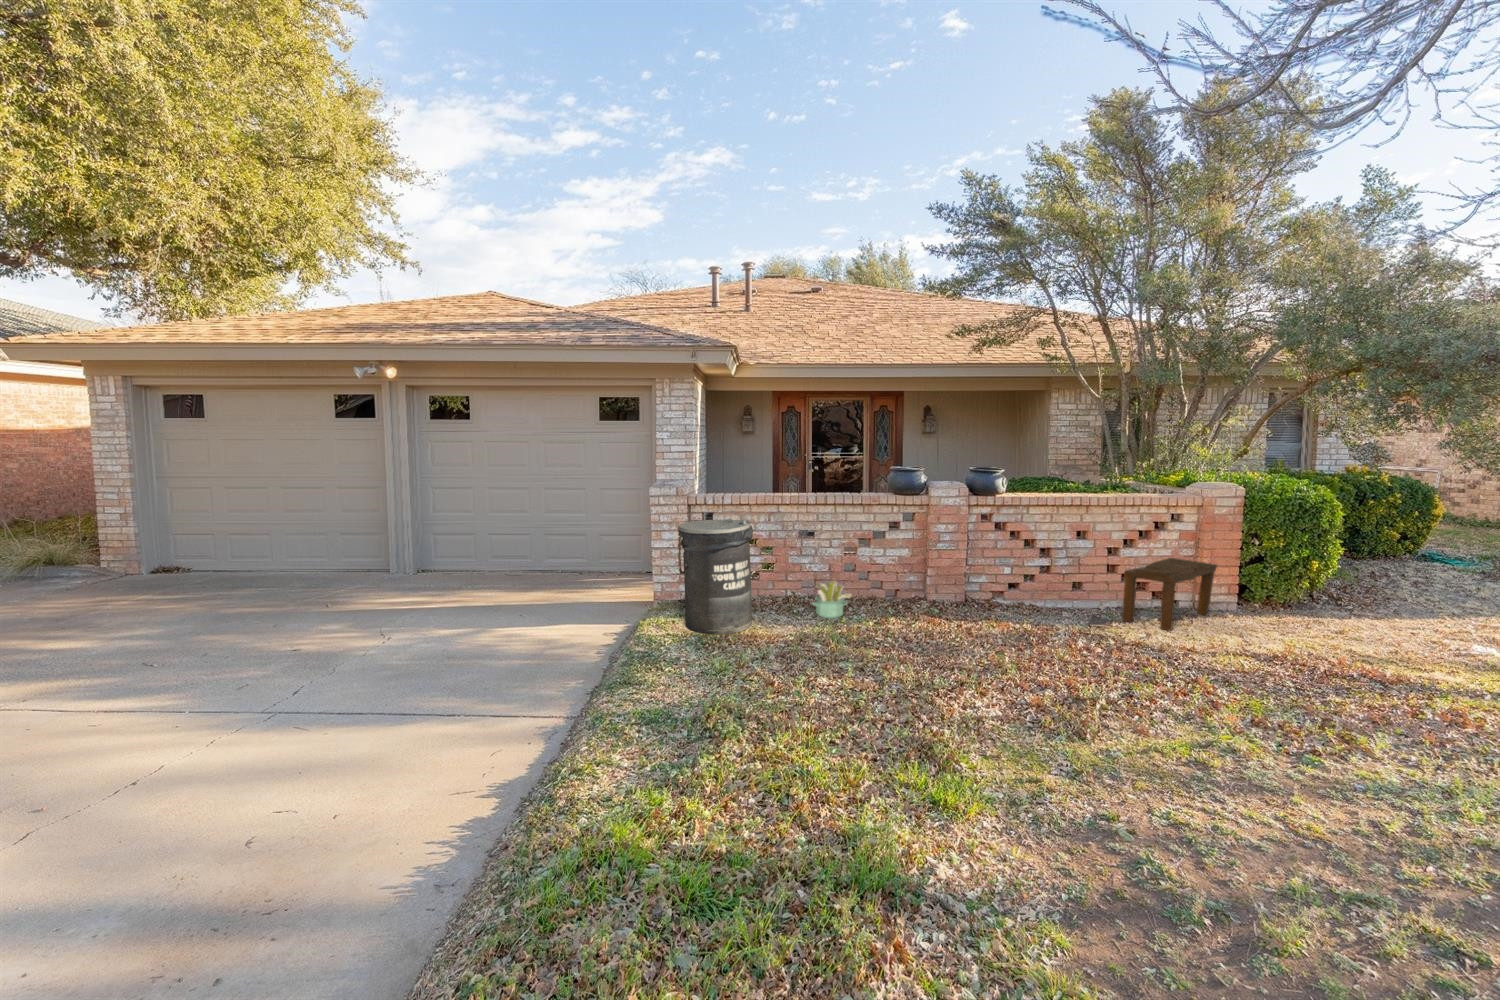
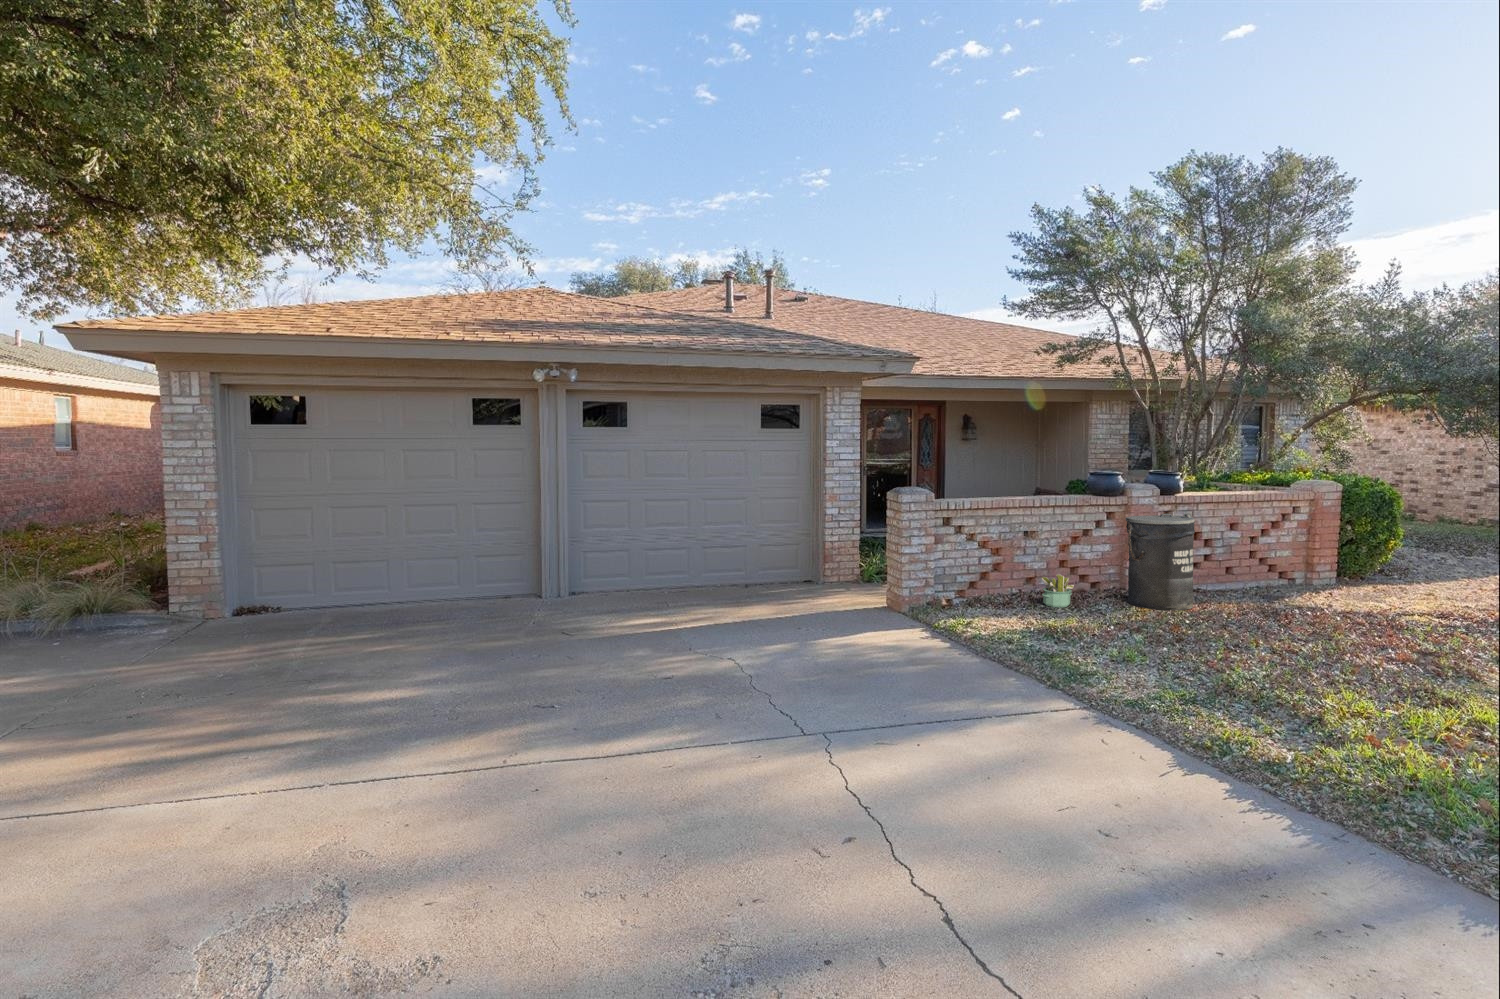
trash can: present [678,518,753,634] -> present [1125,514,1195,610]
bench: present [1122,558,1217,631] -> none [1278,544,1336,599]

